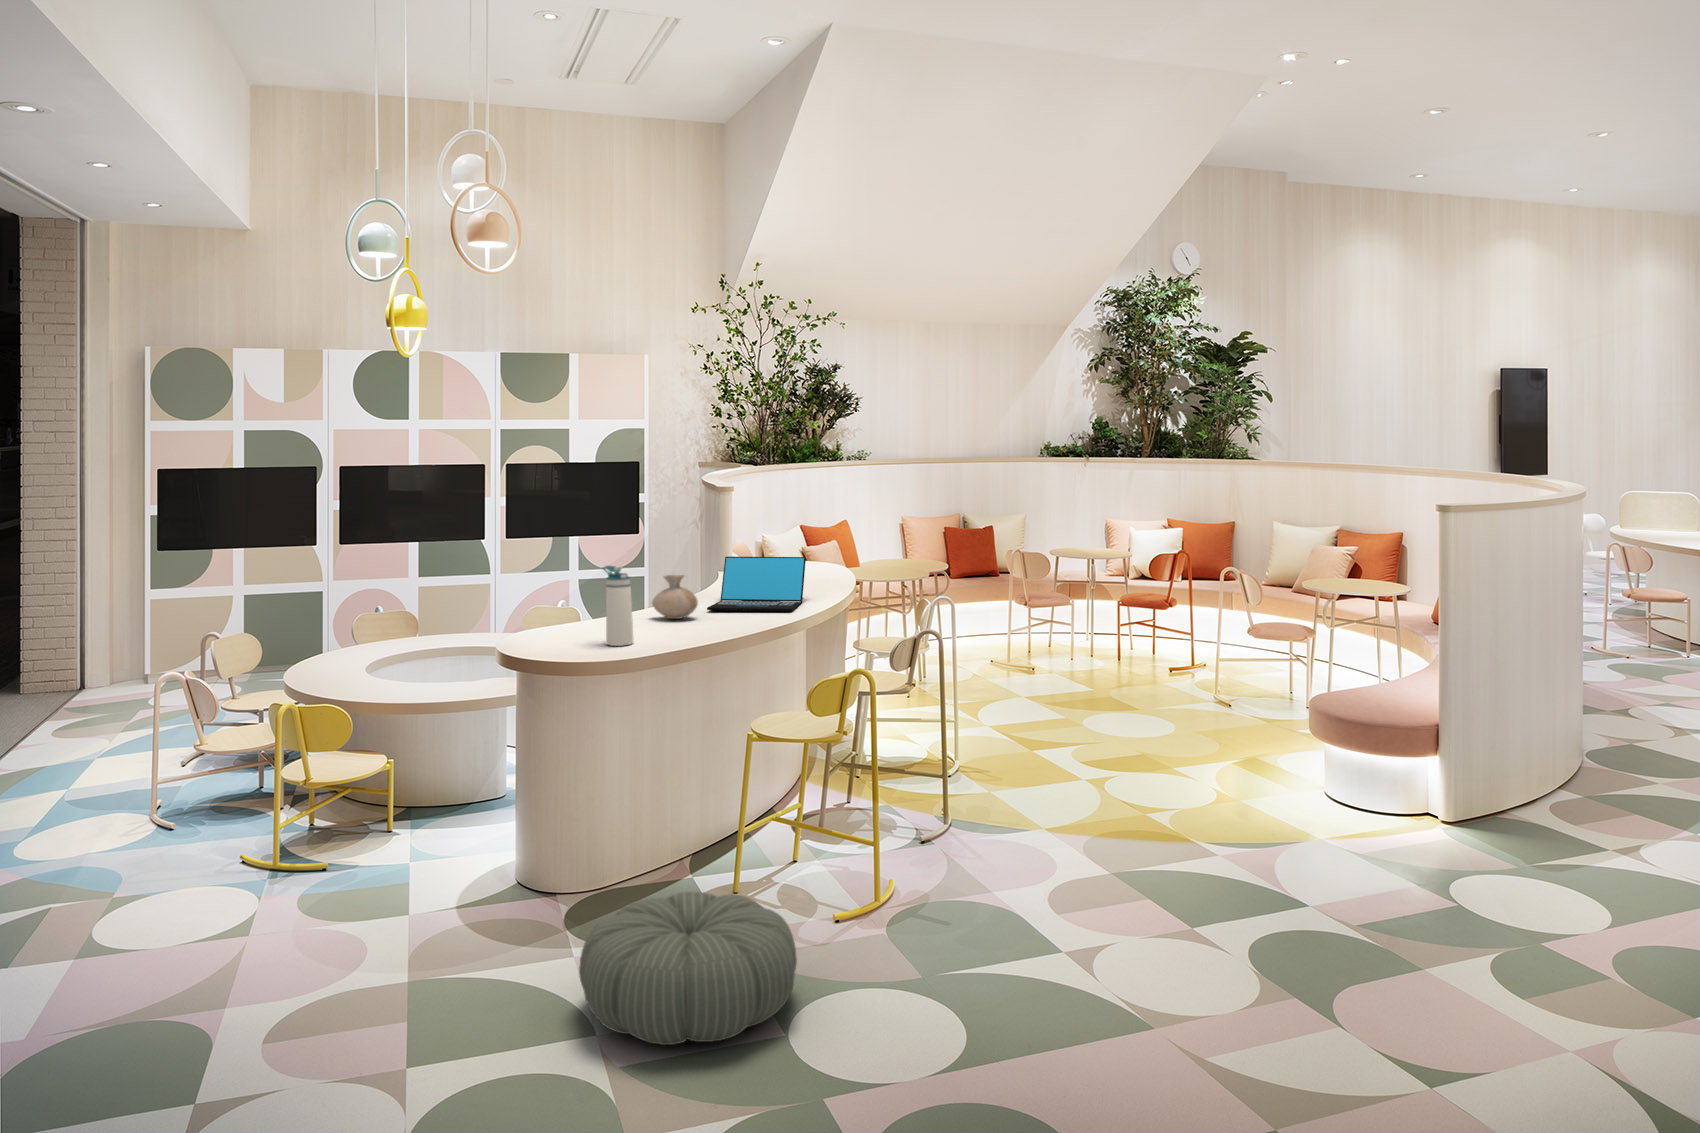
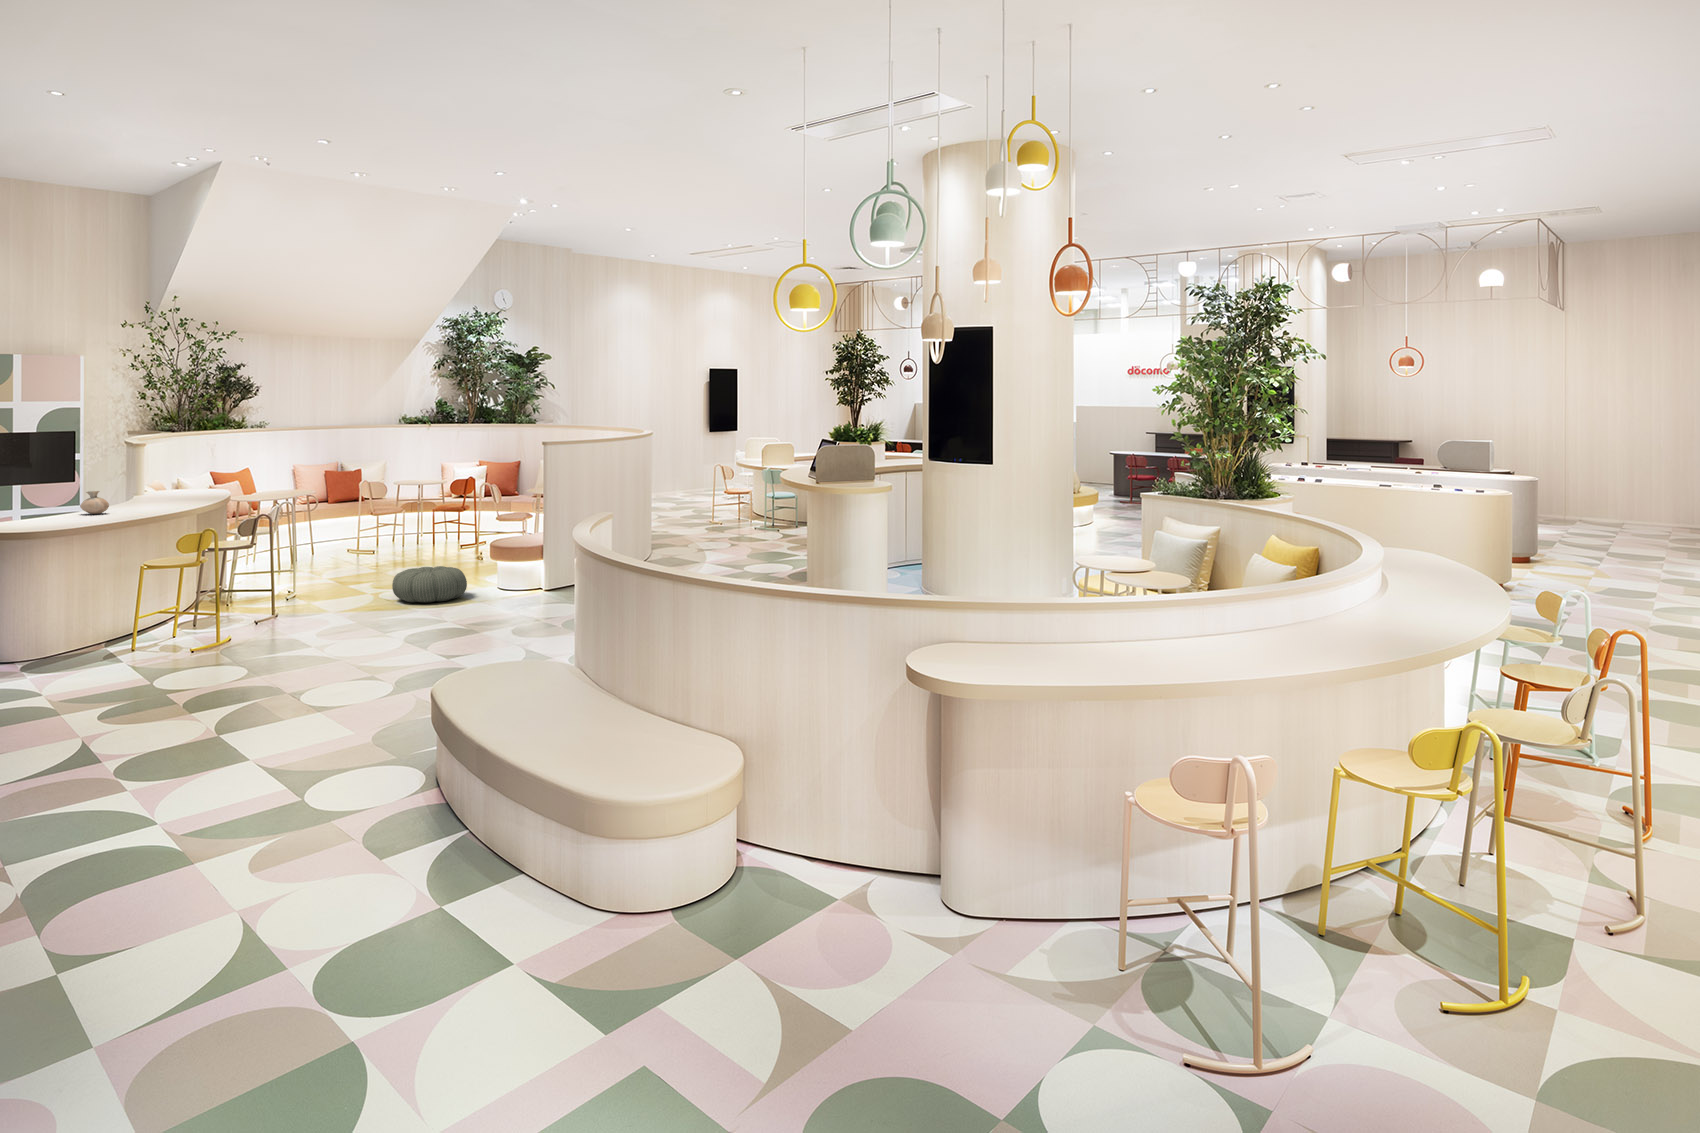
laptop: present [707,557,806,611] -> none [116,482,179,510]
water bottle: present [603,566,633,646] -> none [45,484,67,524]
pouf: present [579,892,797,1045] -> present [392,566,467,603]

